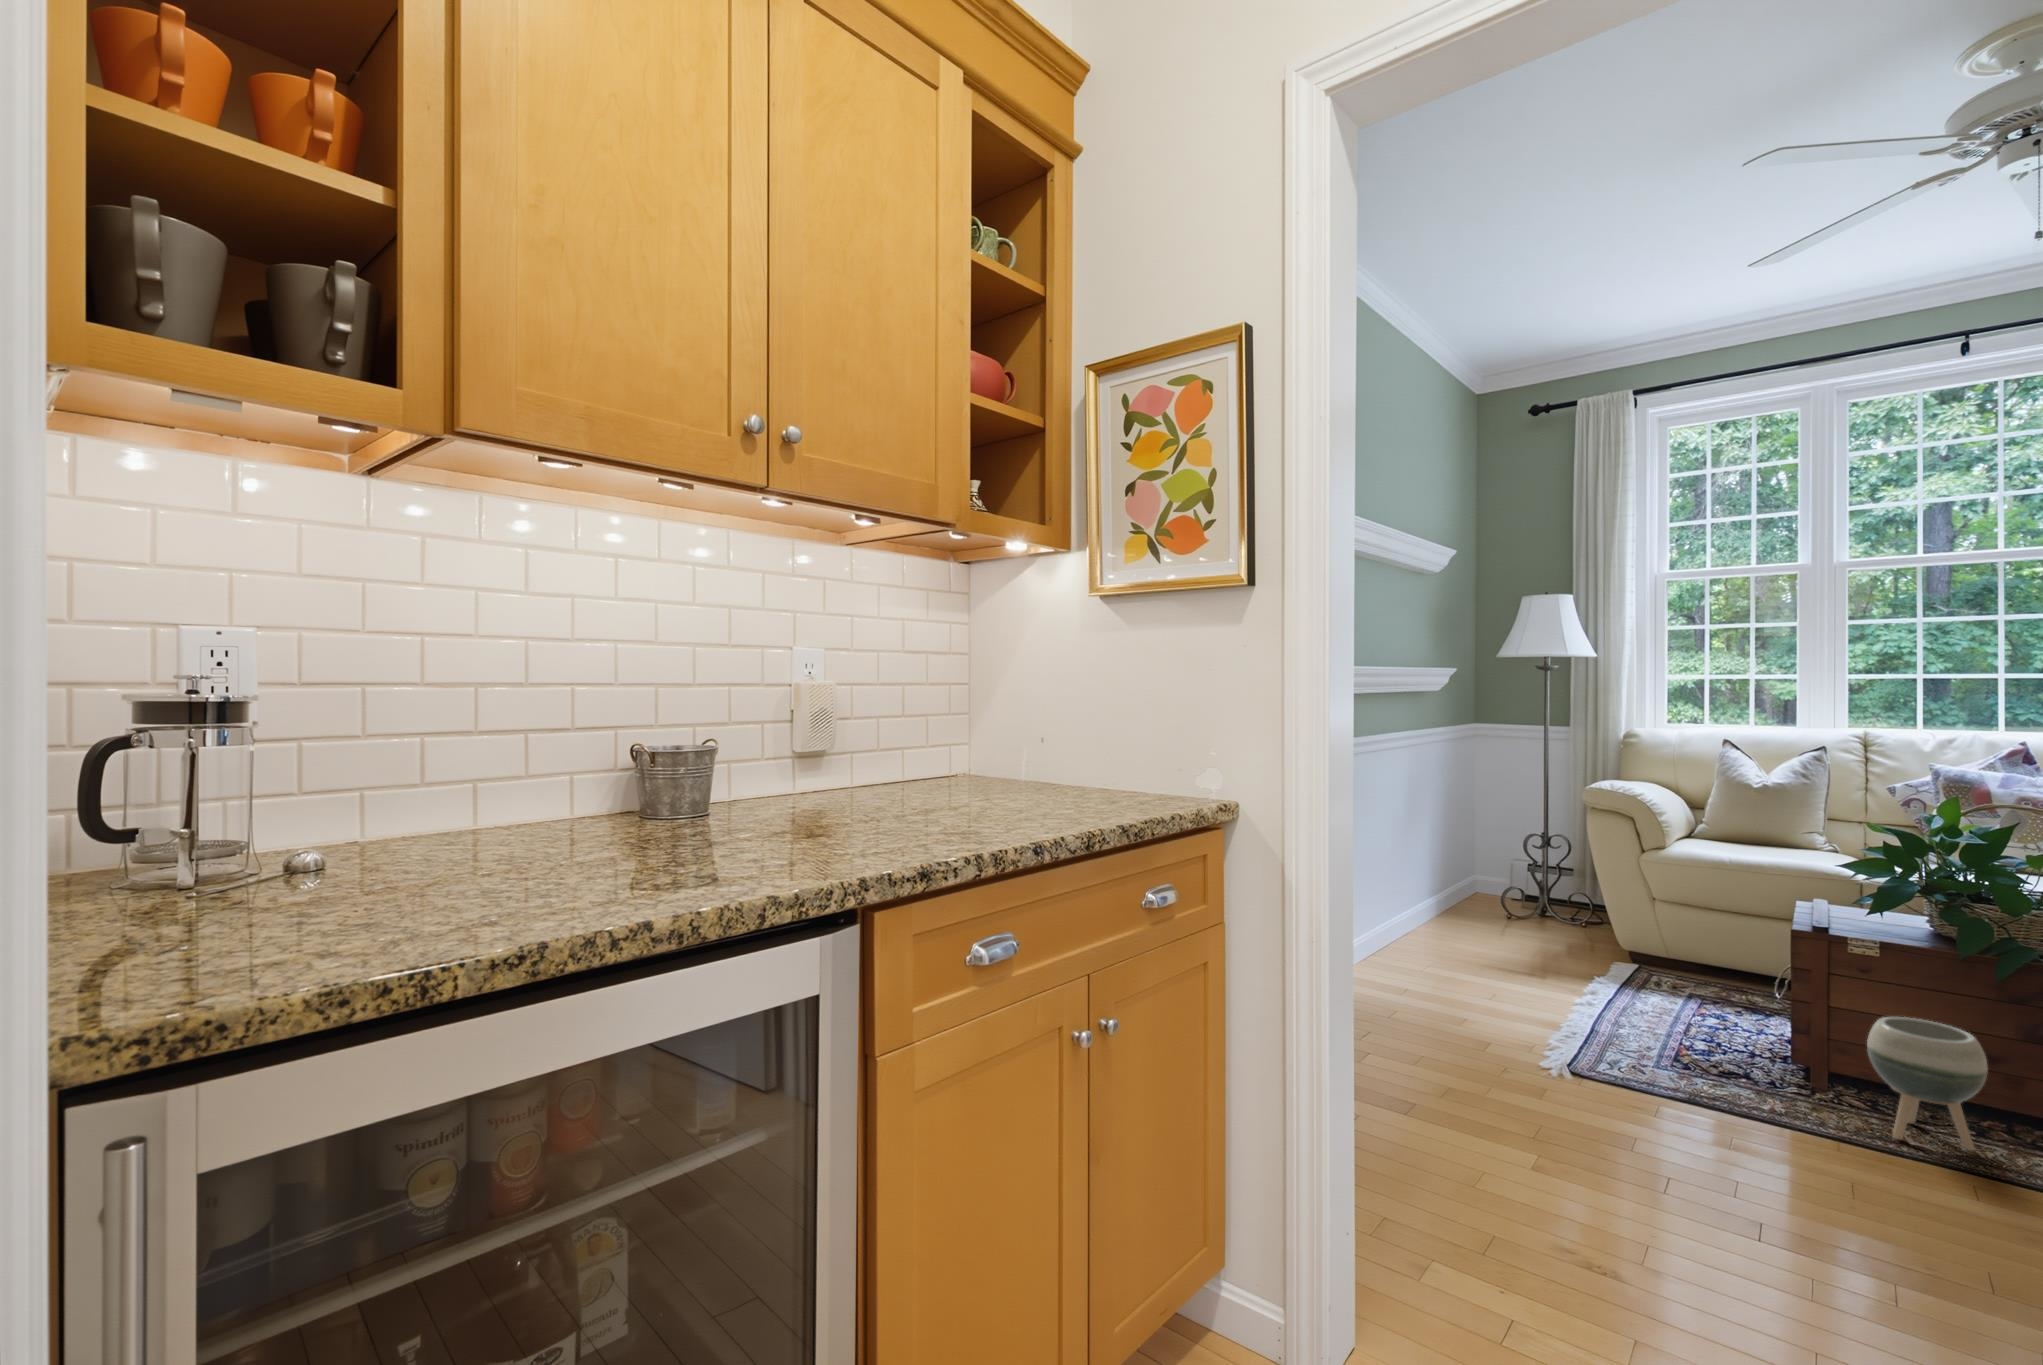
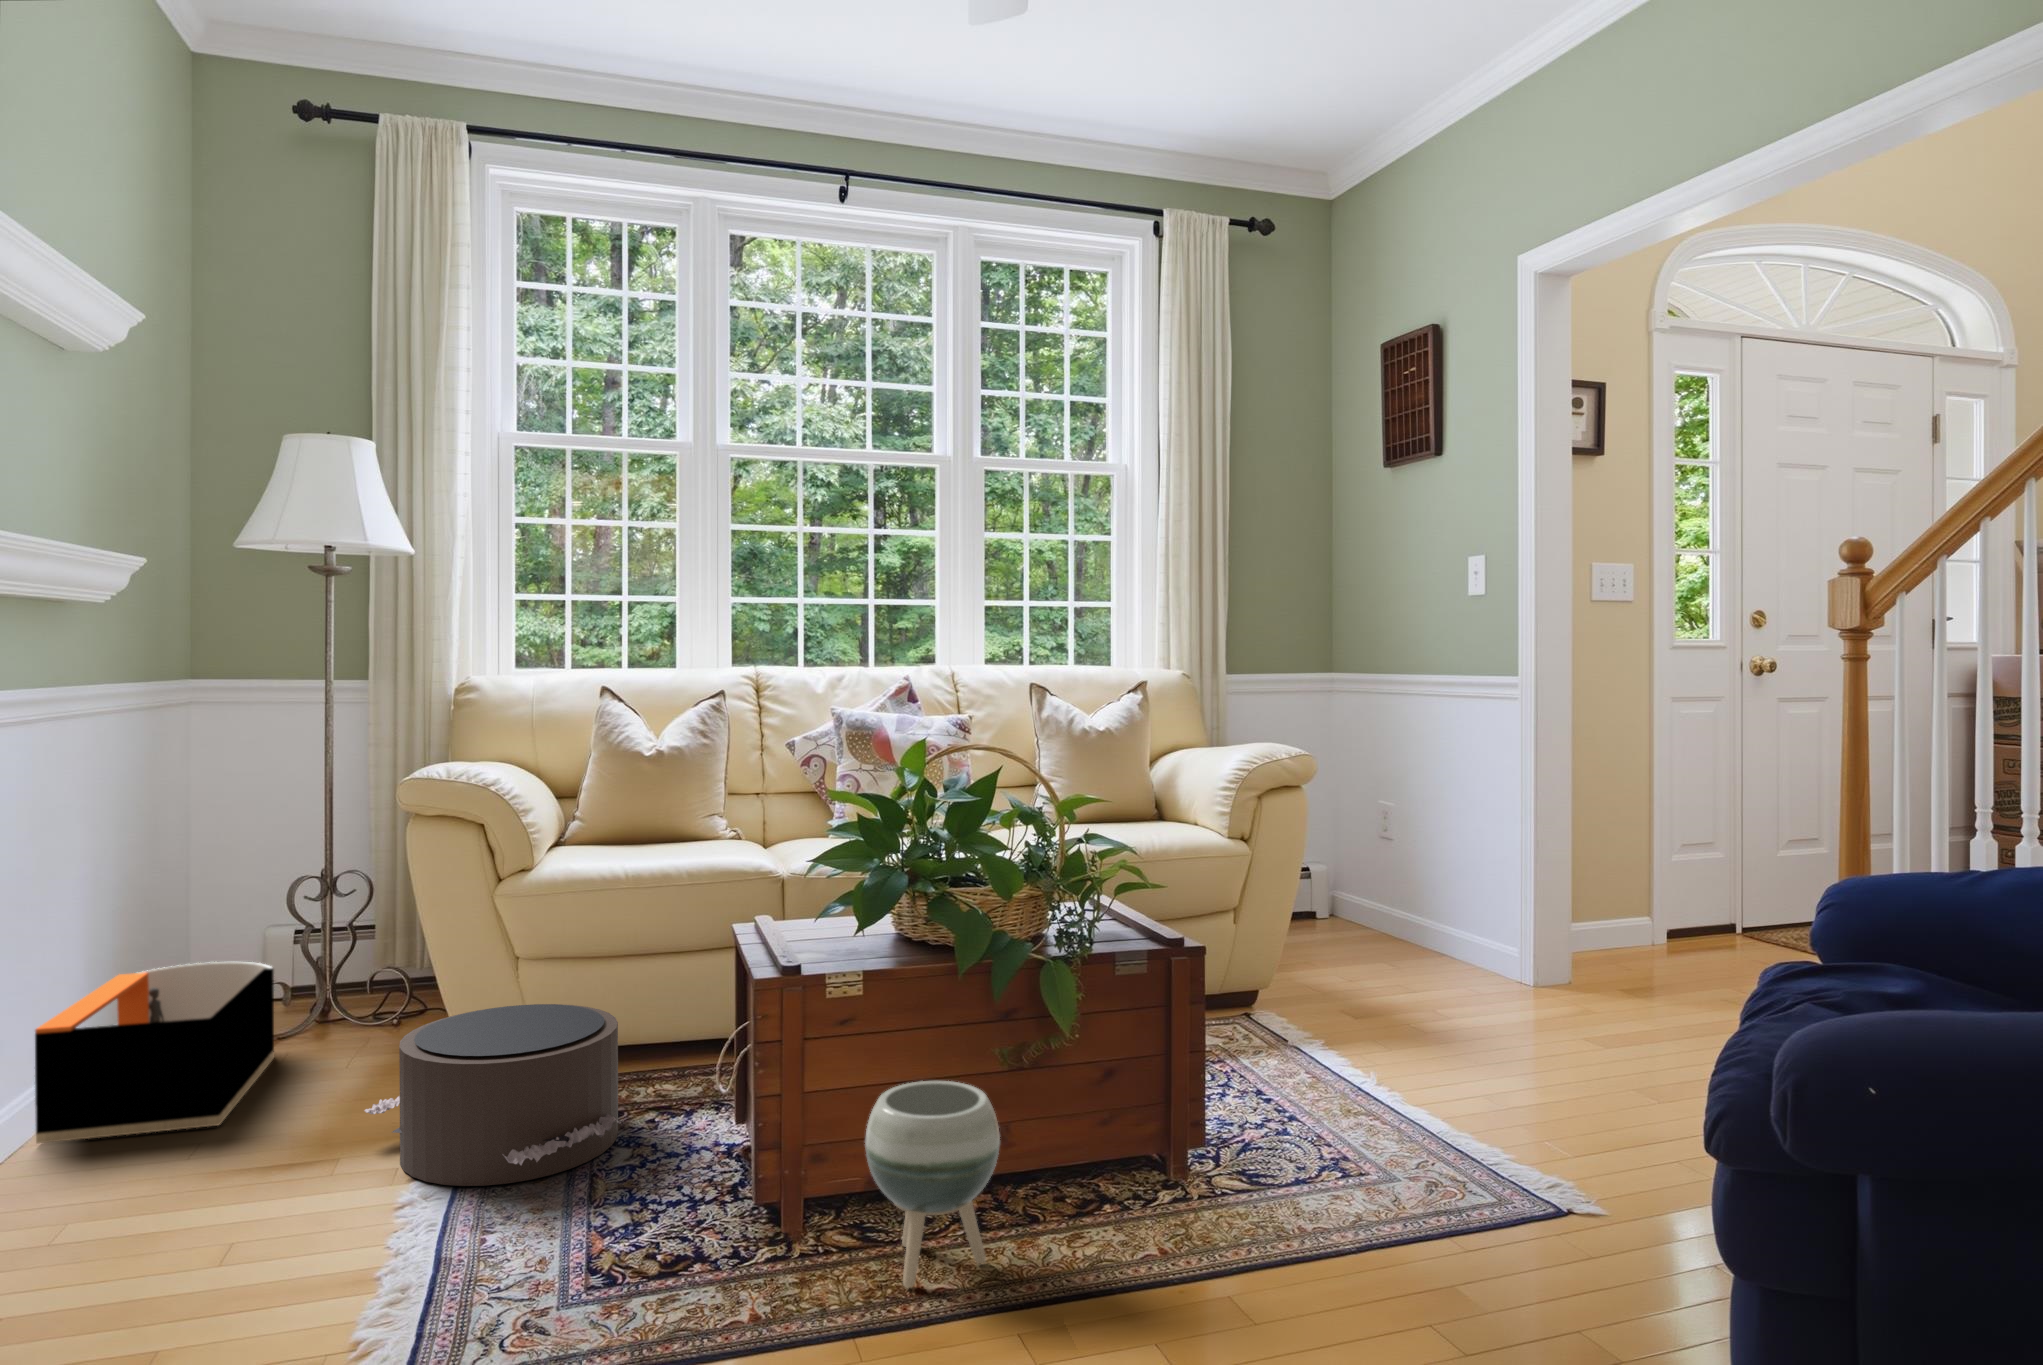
storage bin: none [1412,869,1516,949] -> present [35,962,274,1143]
pouf: none [1559,921,1714,1018] -> present [365,1004,624,1186]

